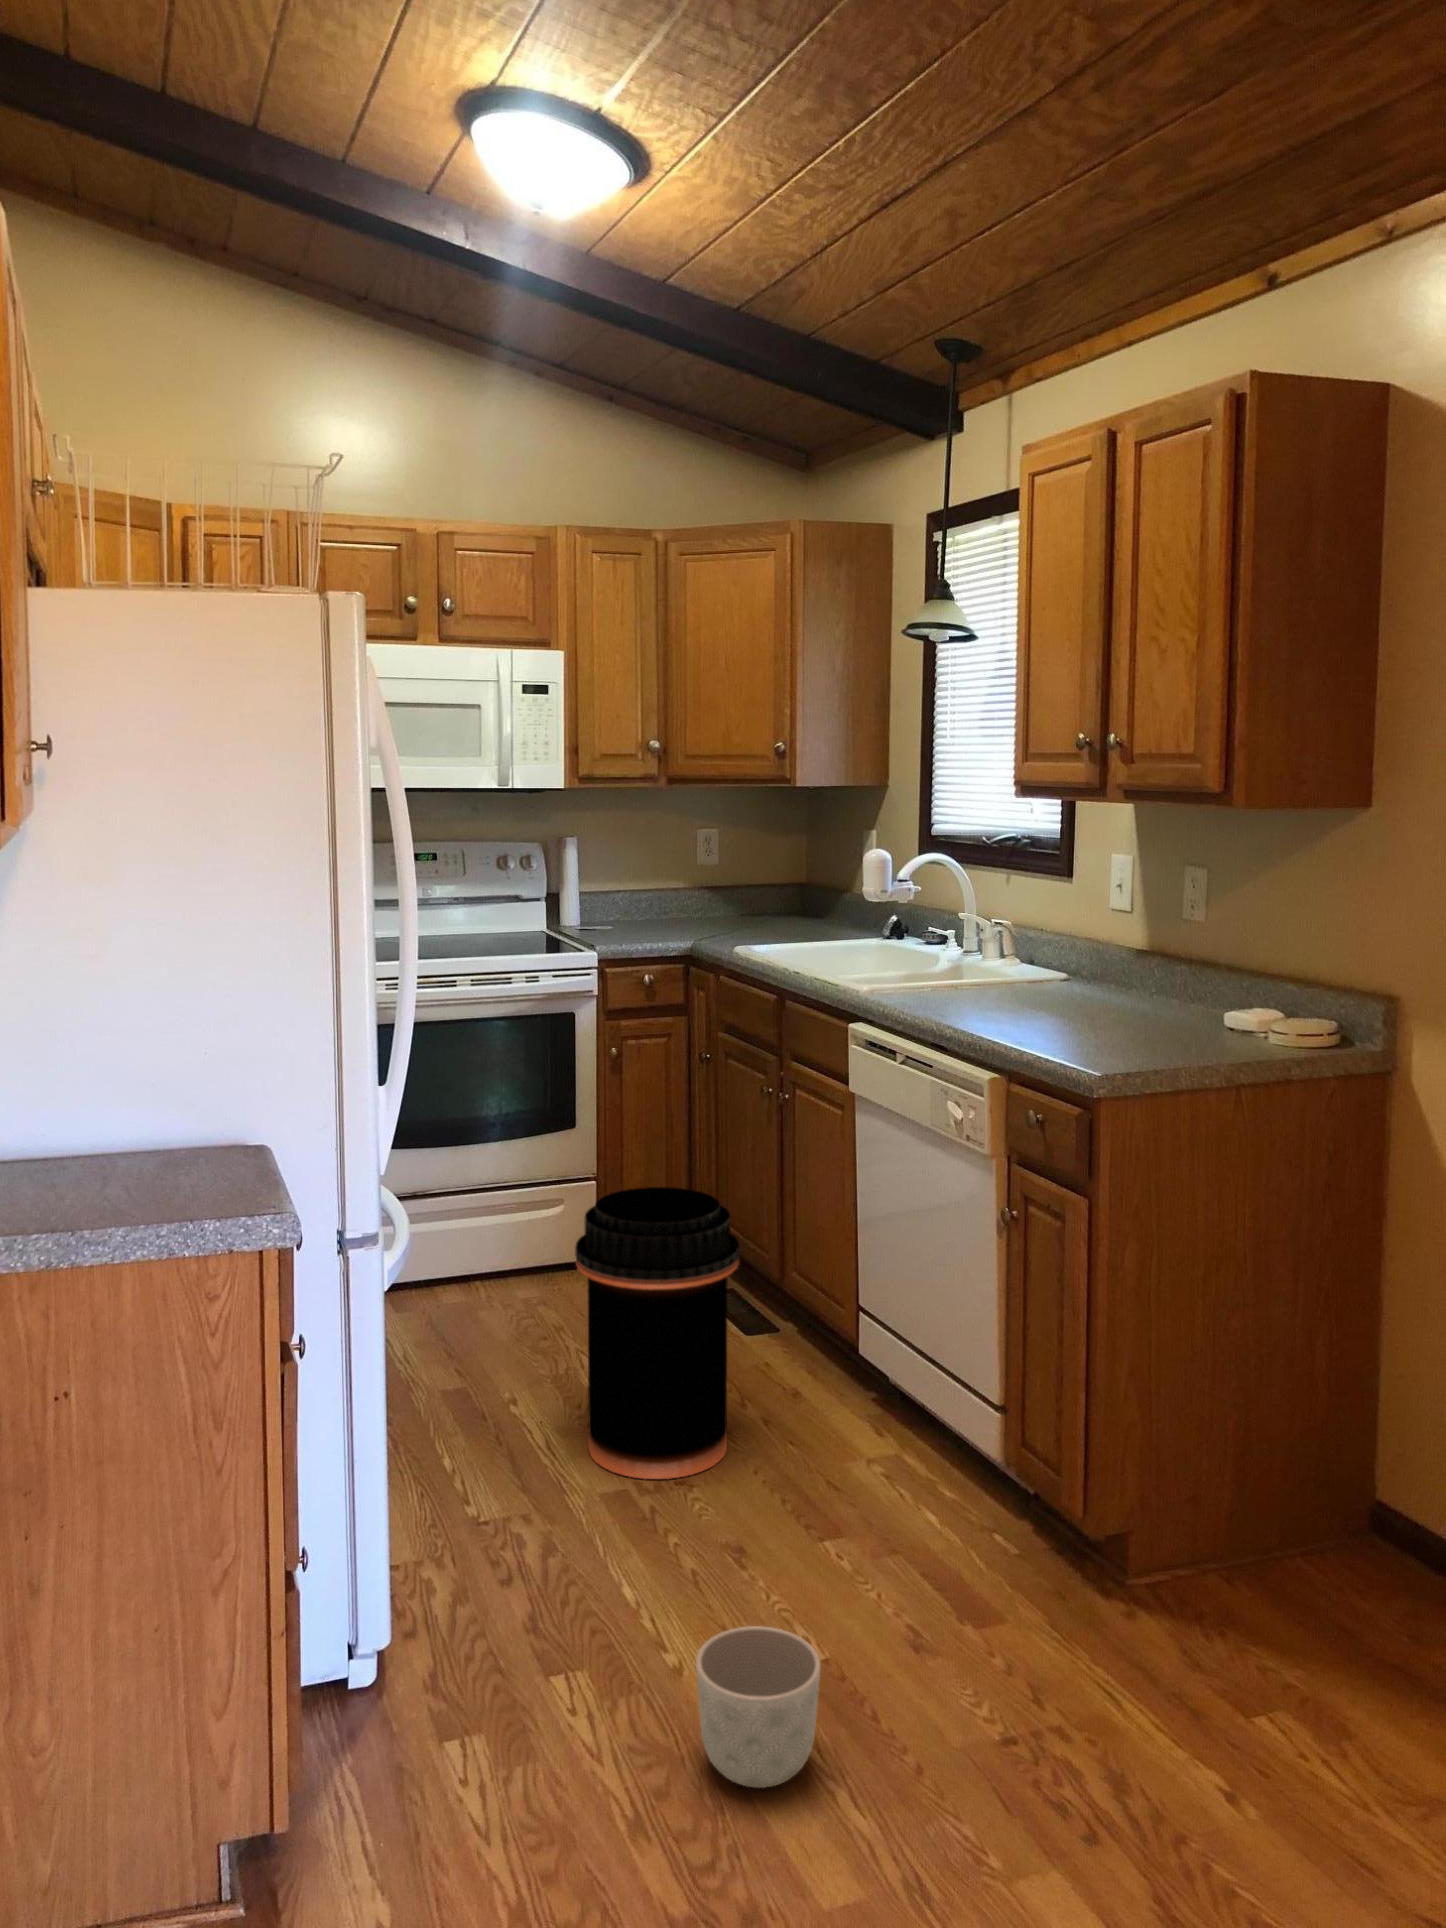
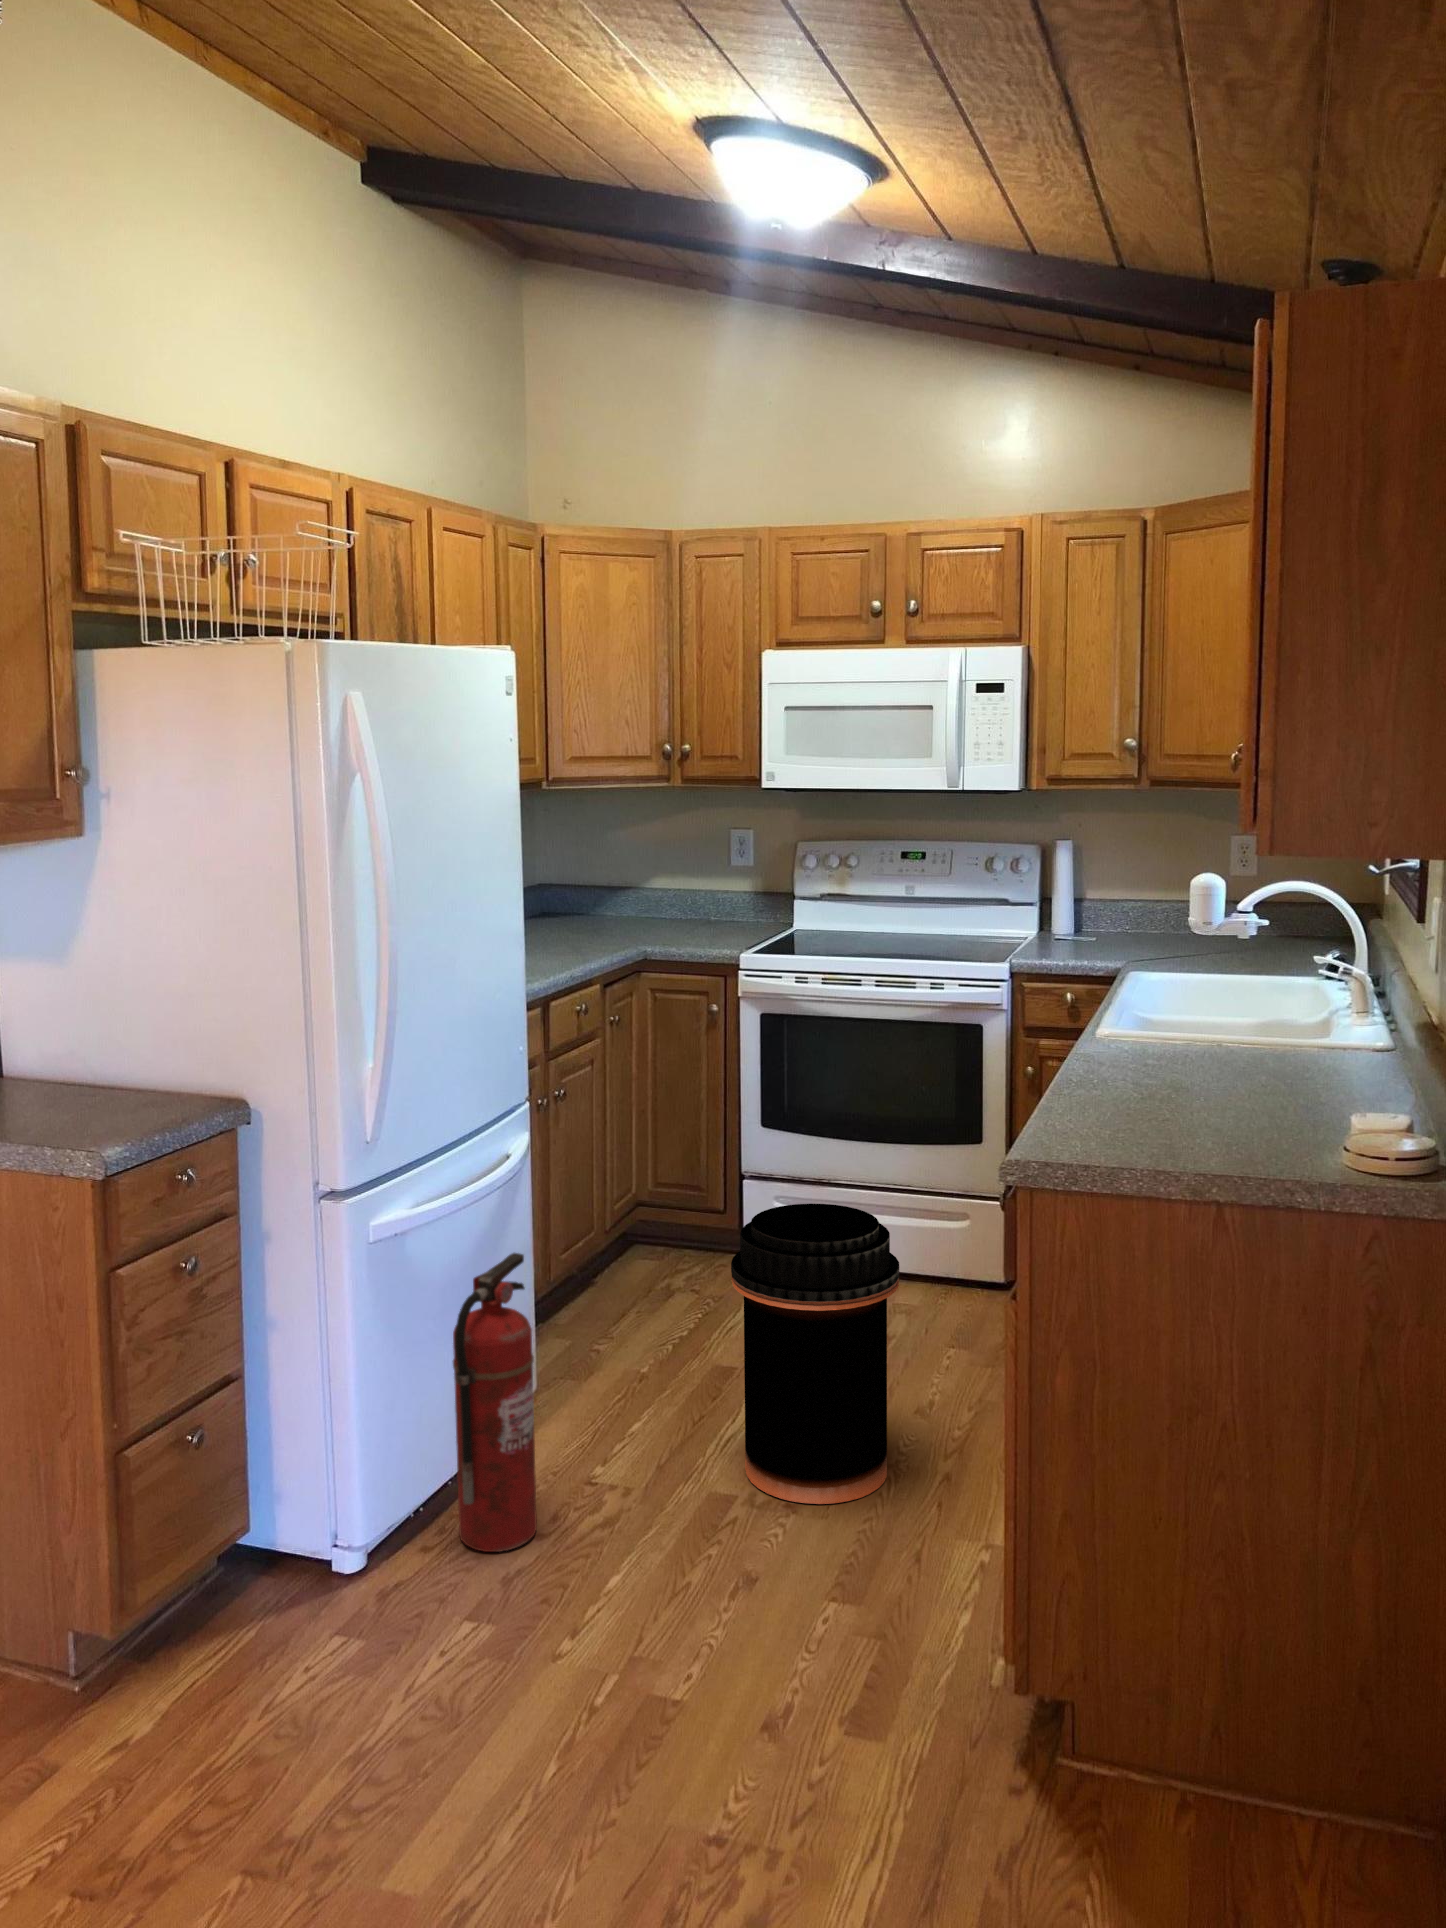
fire extinguisher: none [418,1290,509,1627] -> present [453,1253,537,1552]
planter: present [696,1626,820,1788] -> none [436,1618,558,1774]

